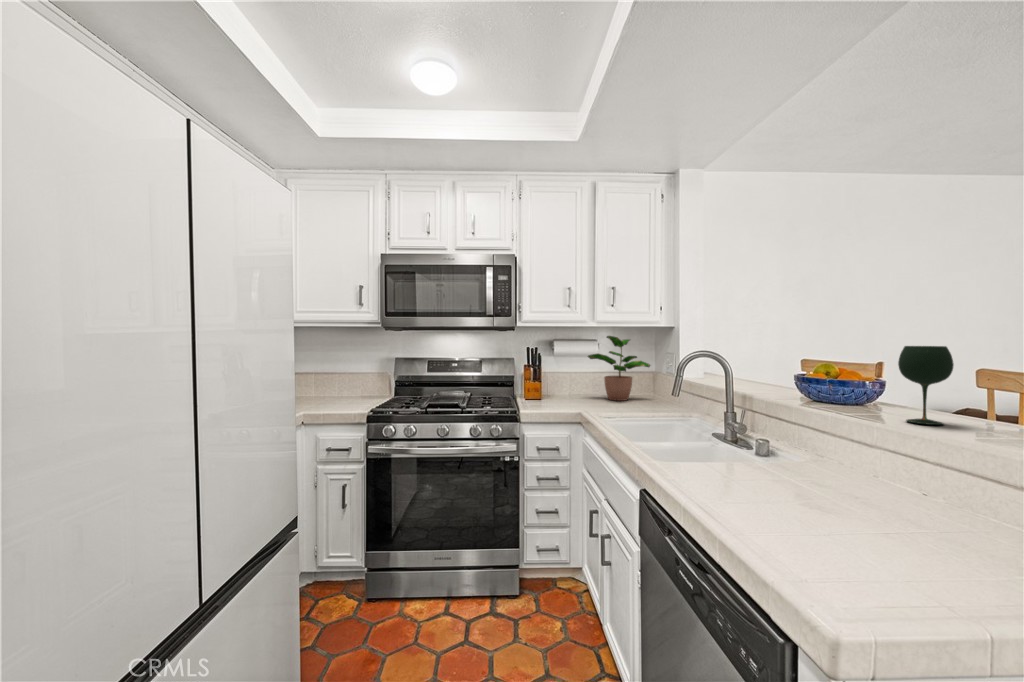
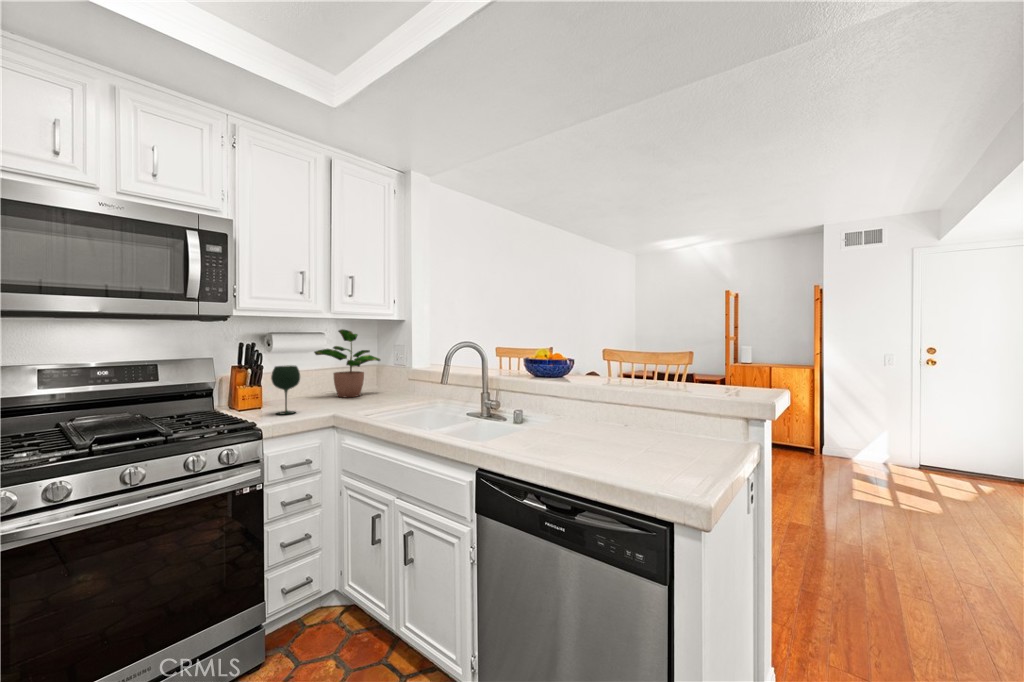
wine glass: present [898,346,954,425] -> present [271,365,300,414]

